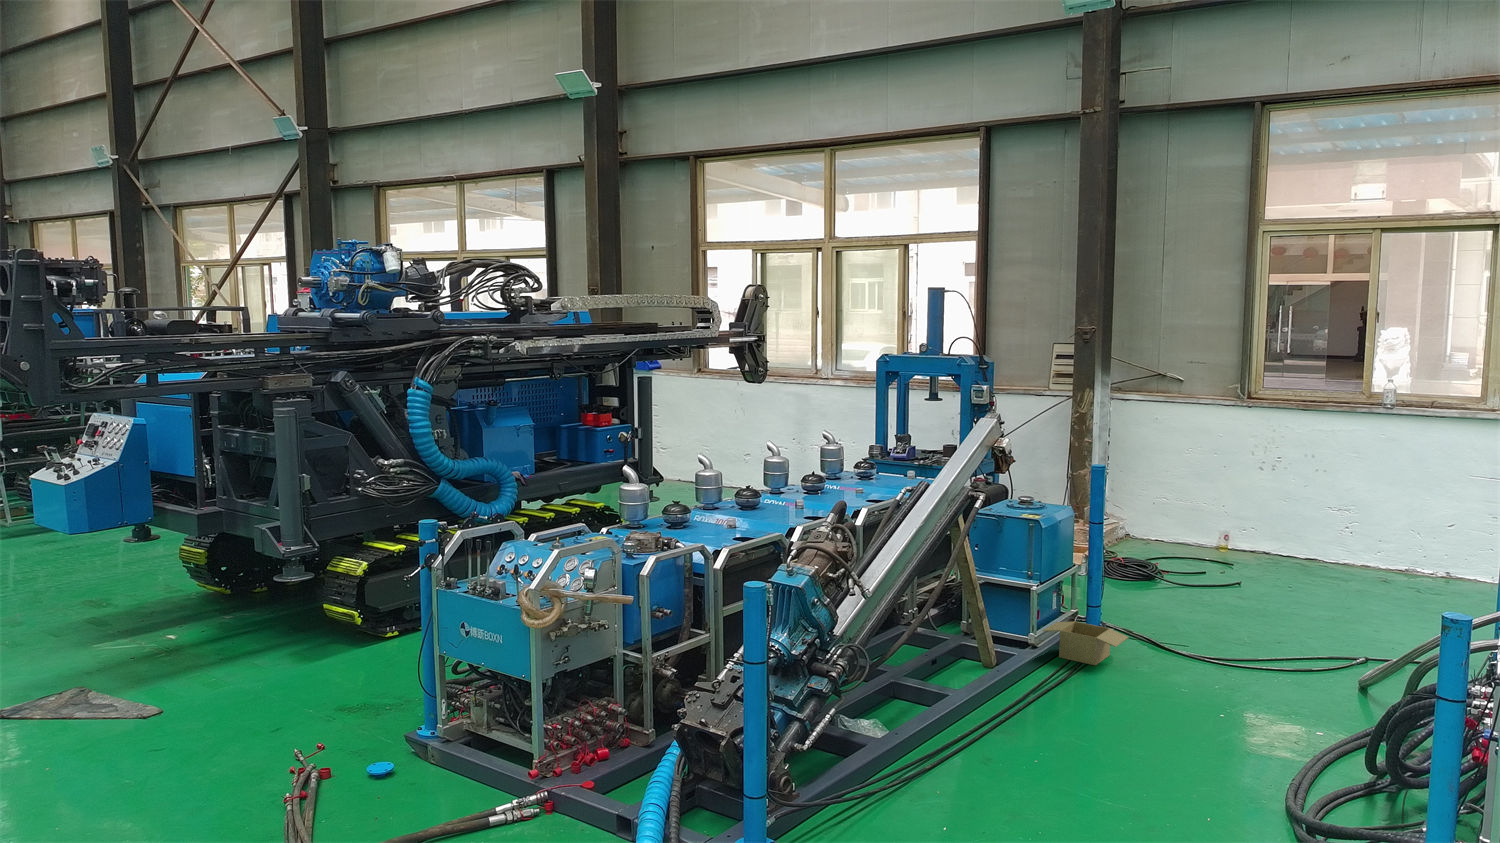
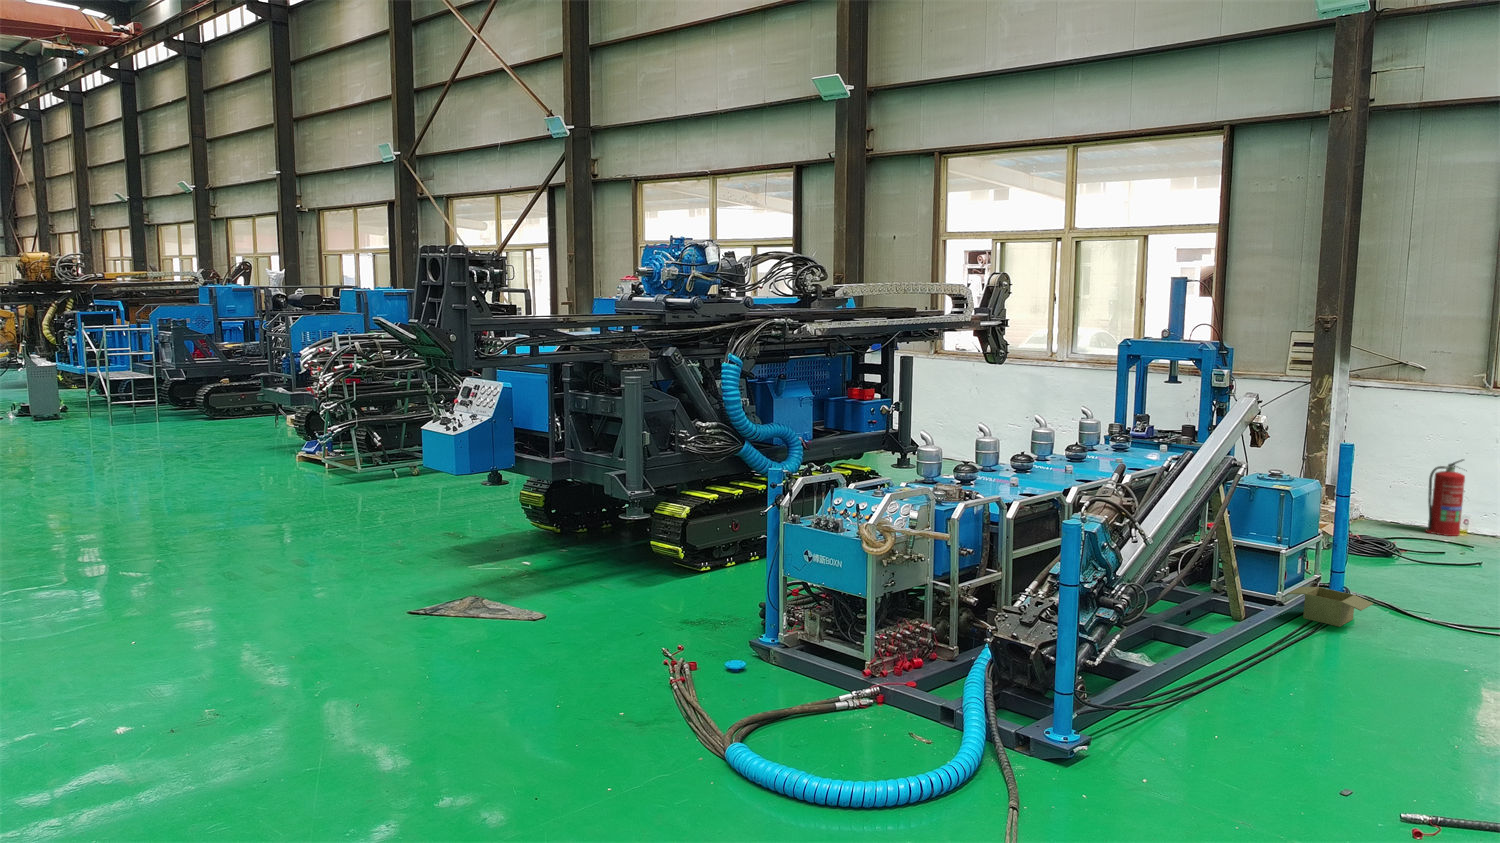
fire extinguisher: none [1186,473,1222,553] -> present [1426,460,1465,536]

